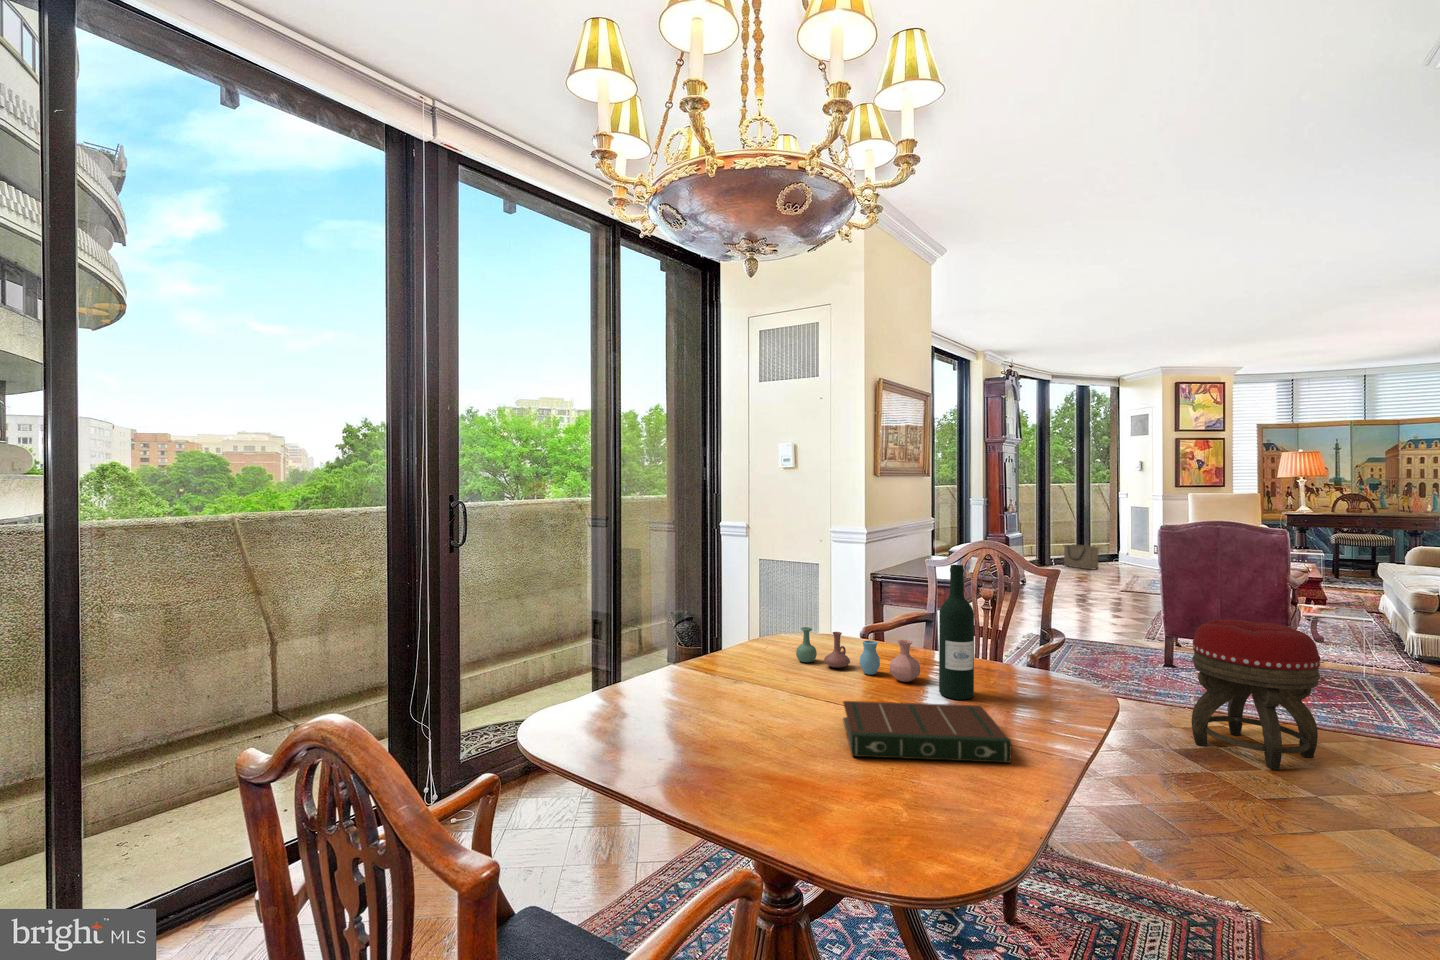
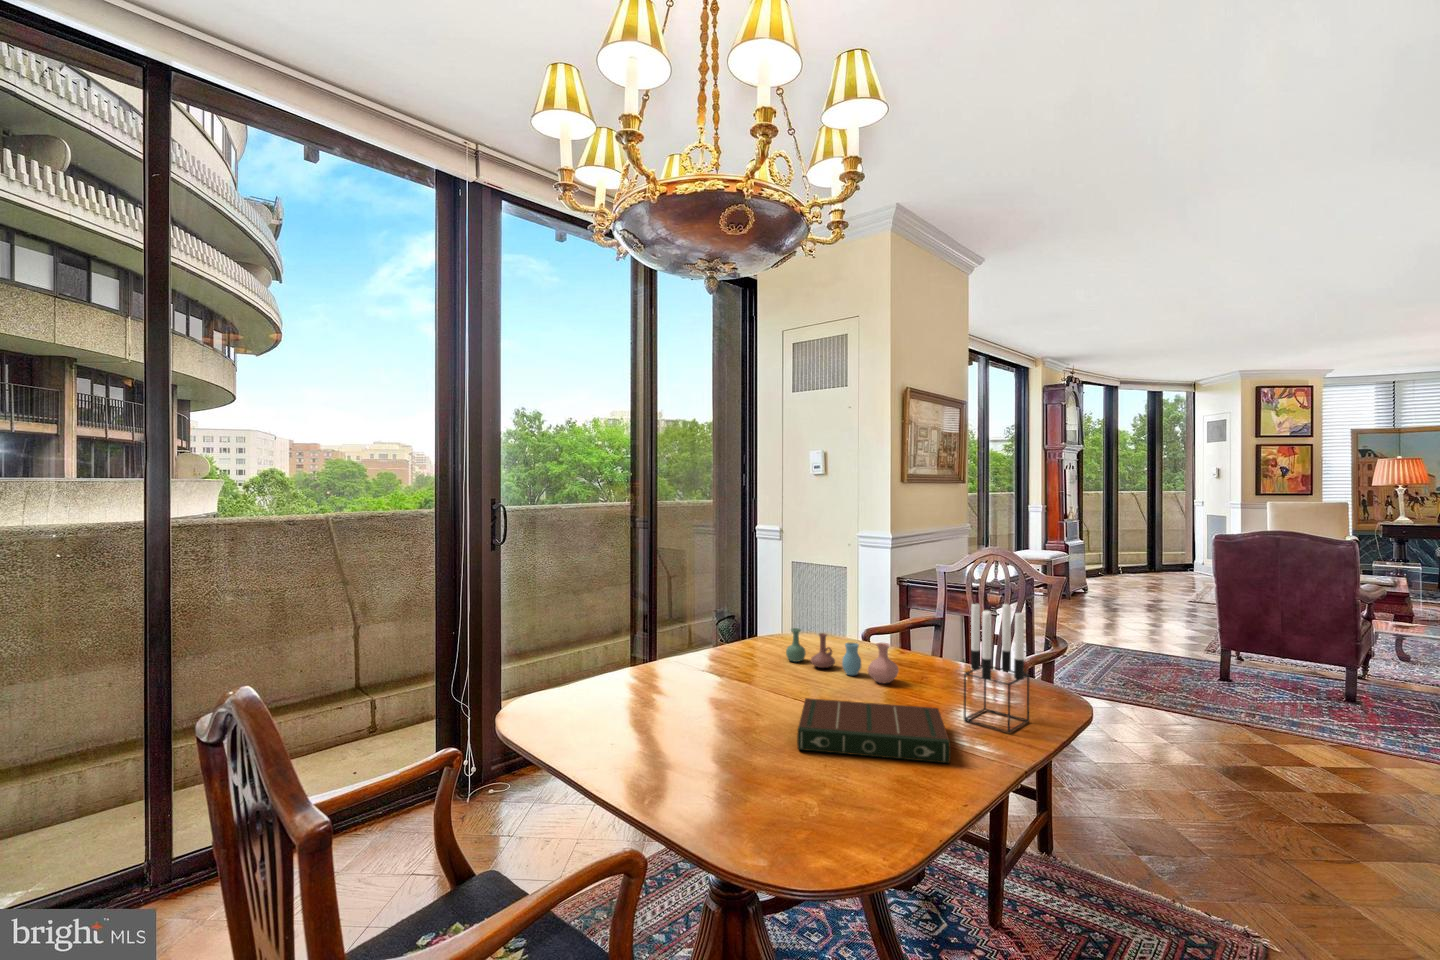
basket: present [1064,544,1099,570] -> none [1132,553,1172,580]
wine bottle: present [939,565,974,699] -> none [911,571,945,702]
candle holder: none [1003,595,1067,728] -> present [964,604,1029,733]
footstool: present [1192,619,1320,770] -> none [1233,634,1375,795]

